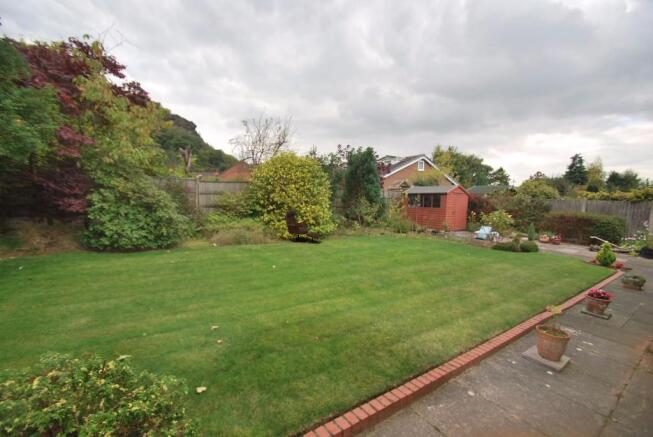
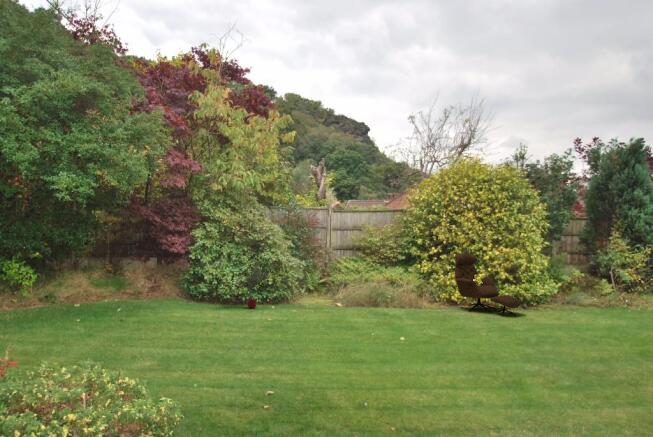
potted tree: none [136,219,167,254] -> present [235,261,271,308]

